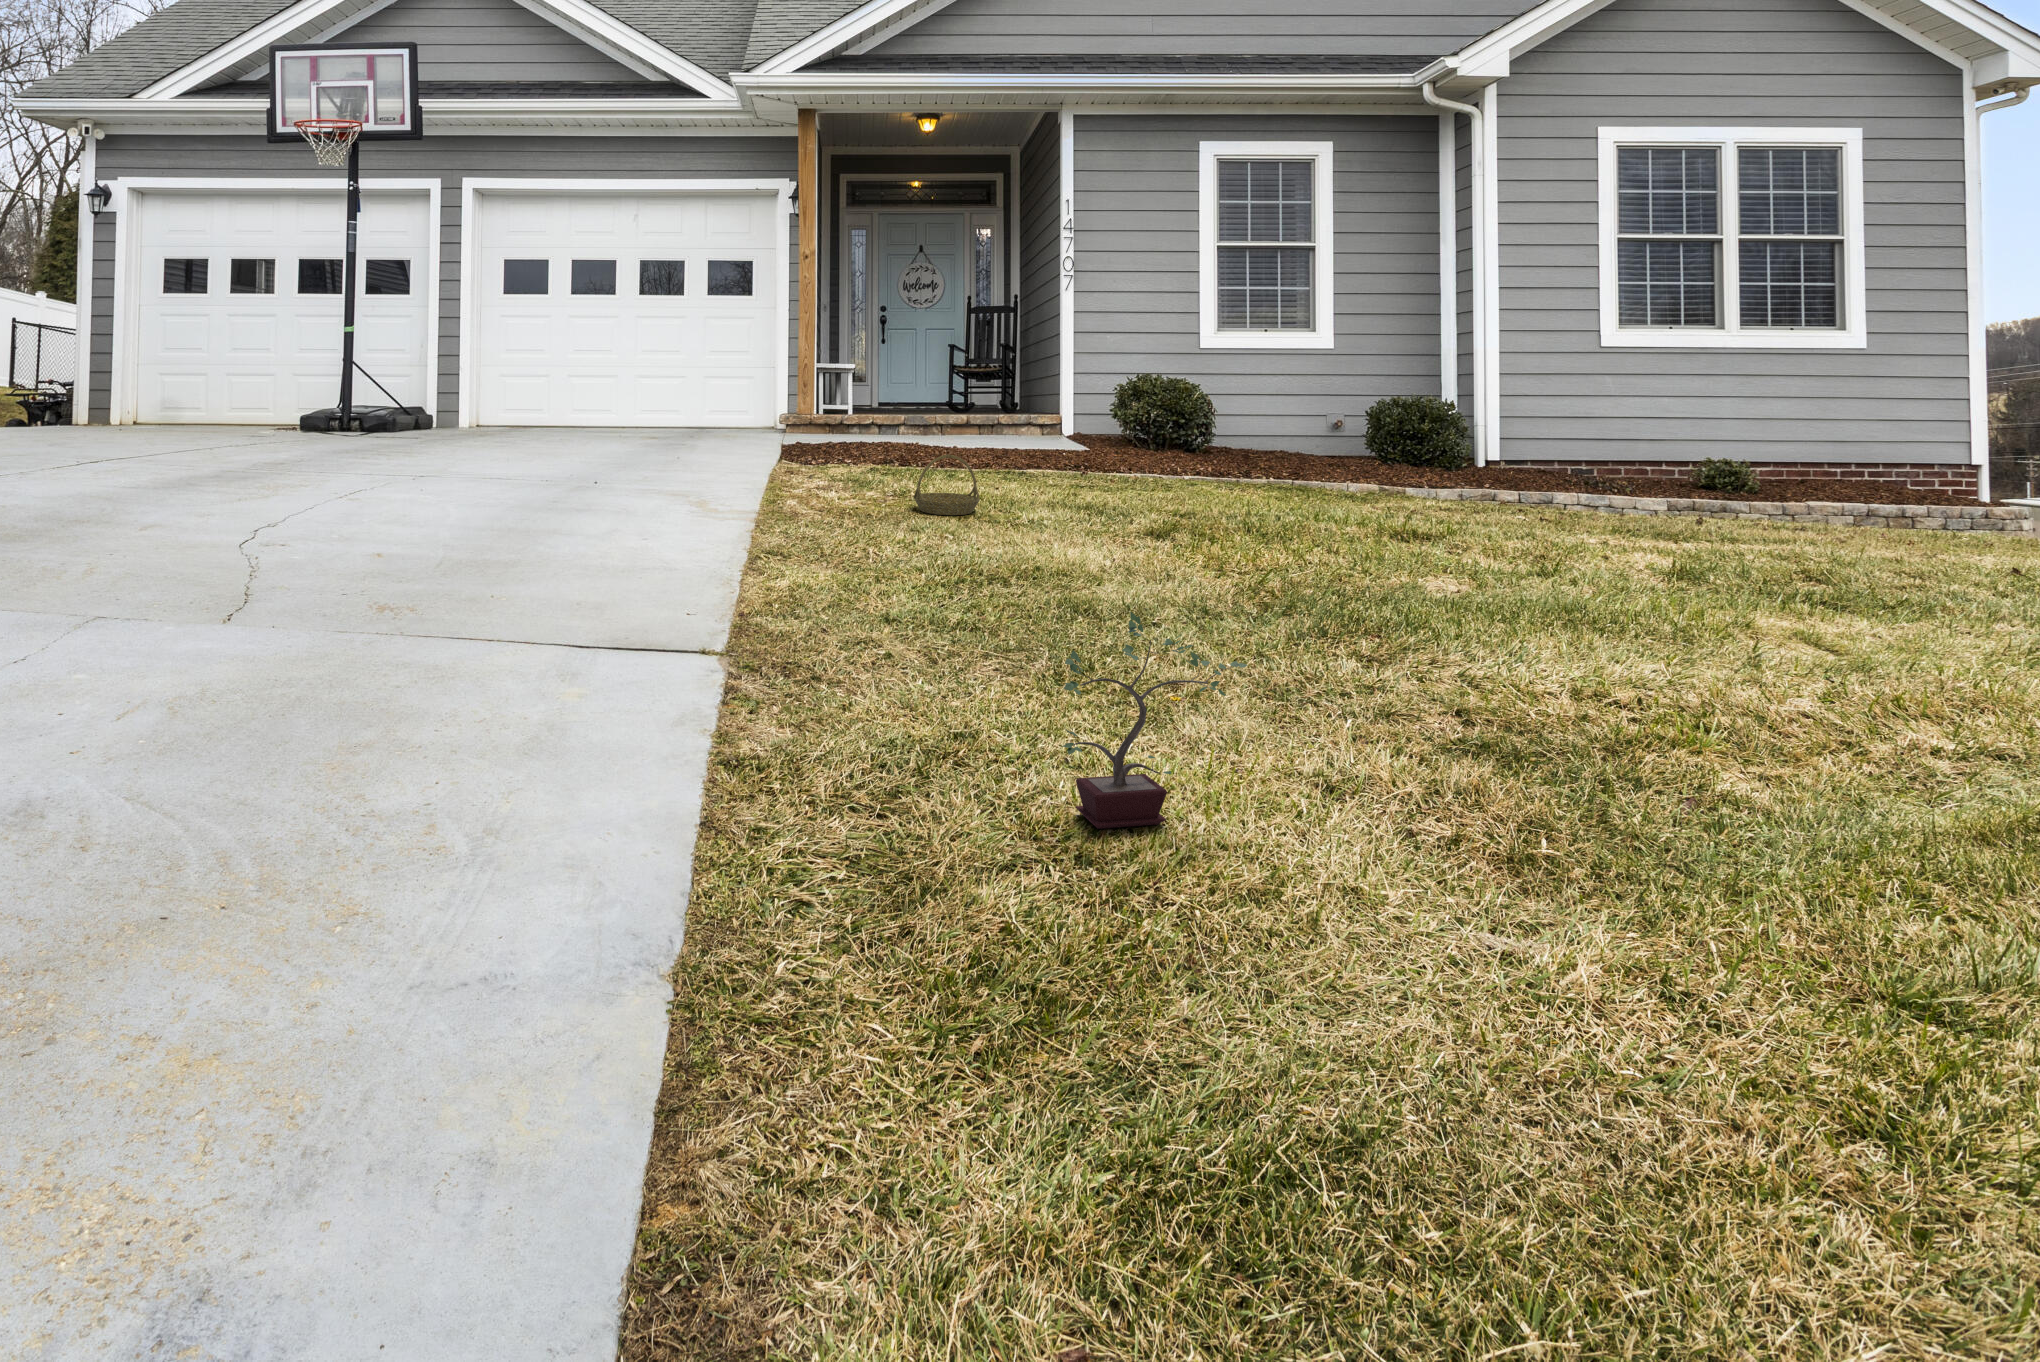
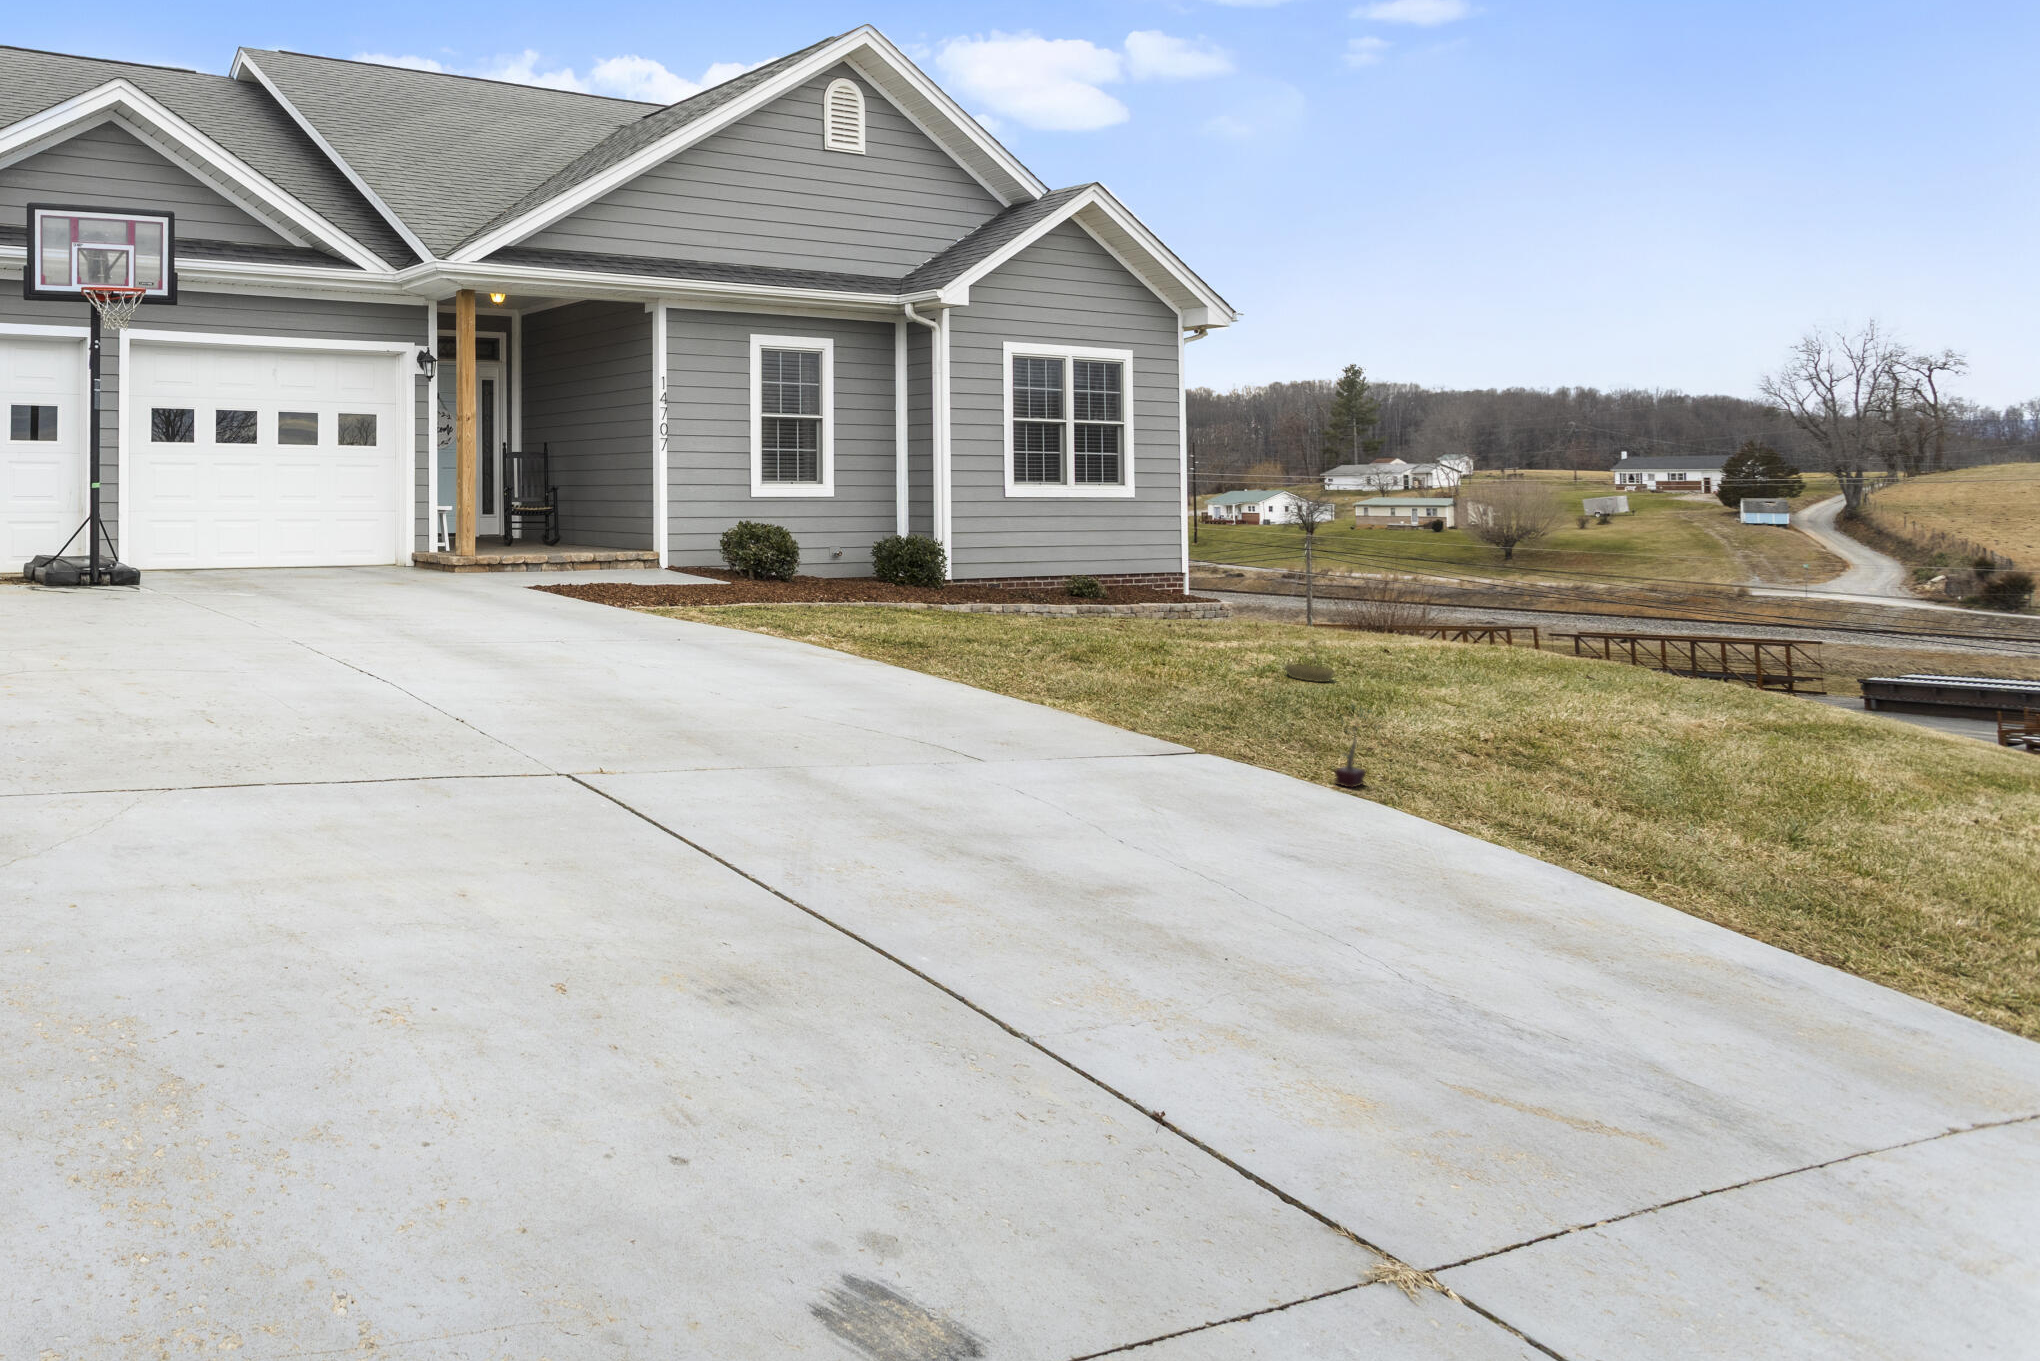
basket: present [914,455,980,515] -> present [1285,648,1334,682]

